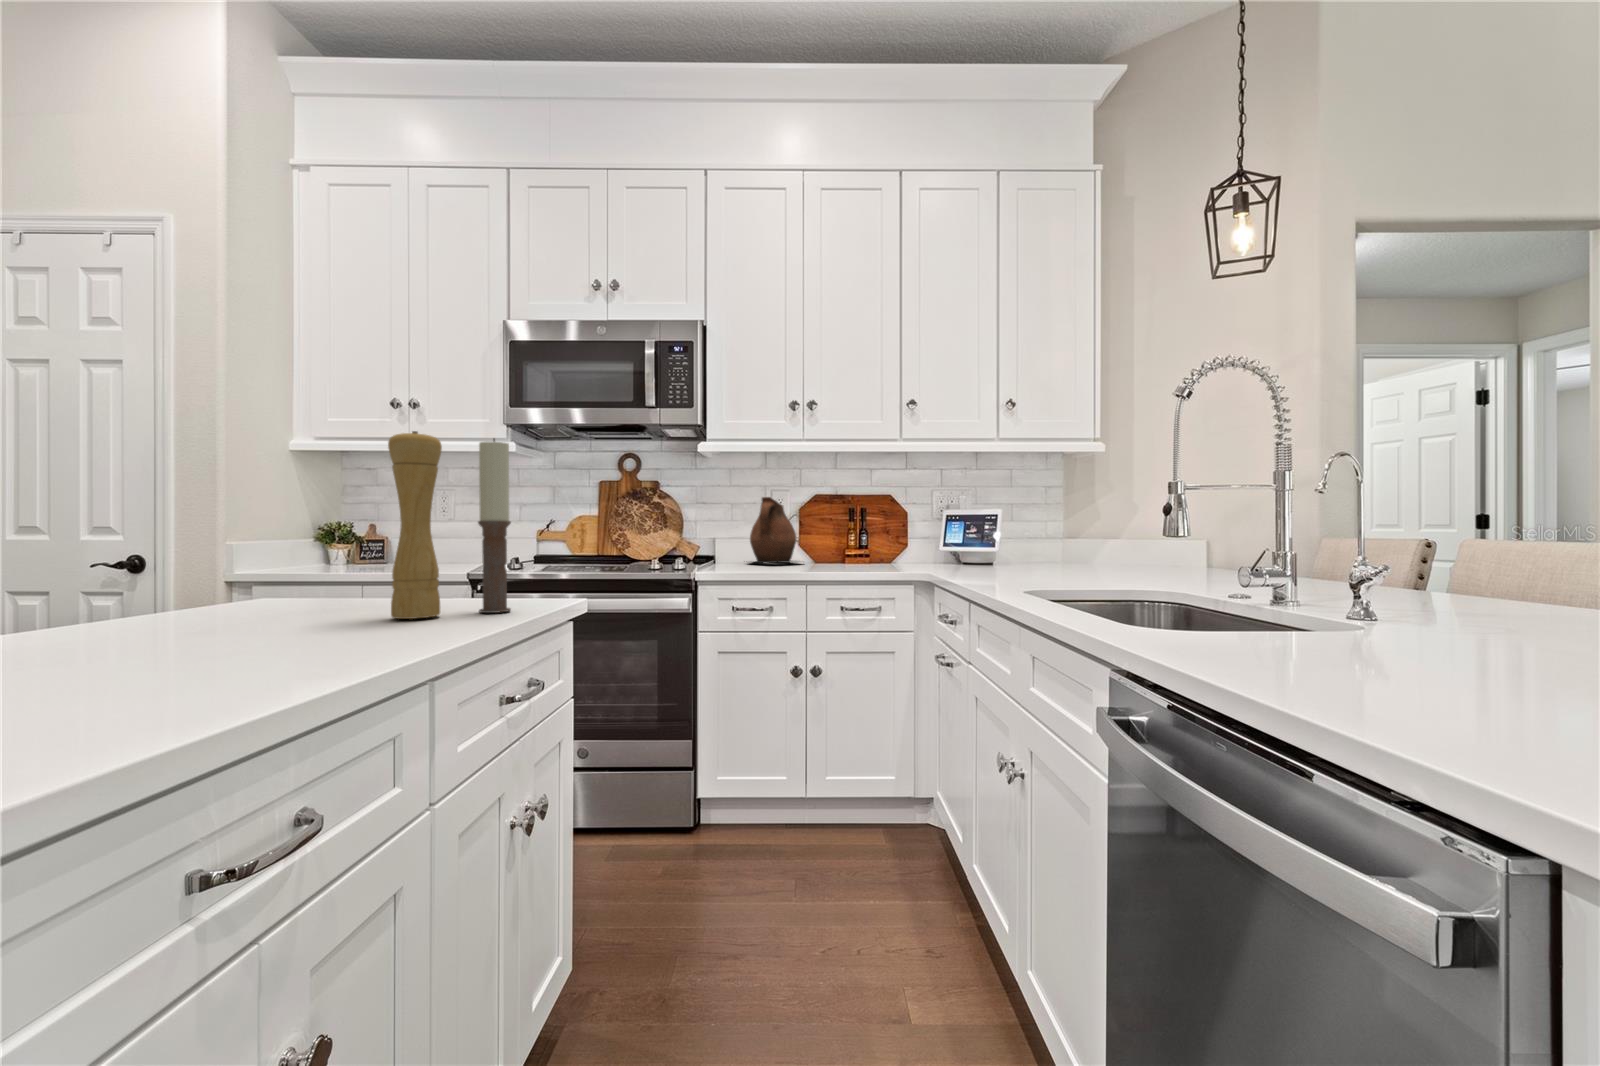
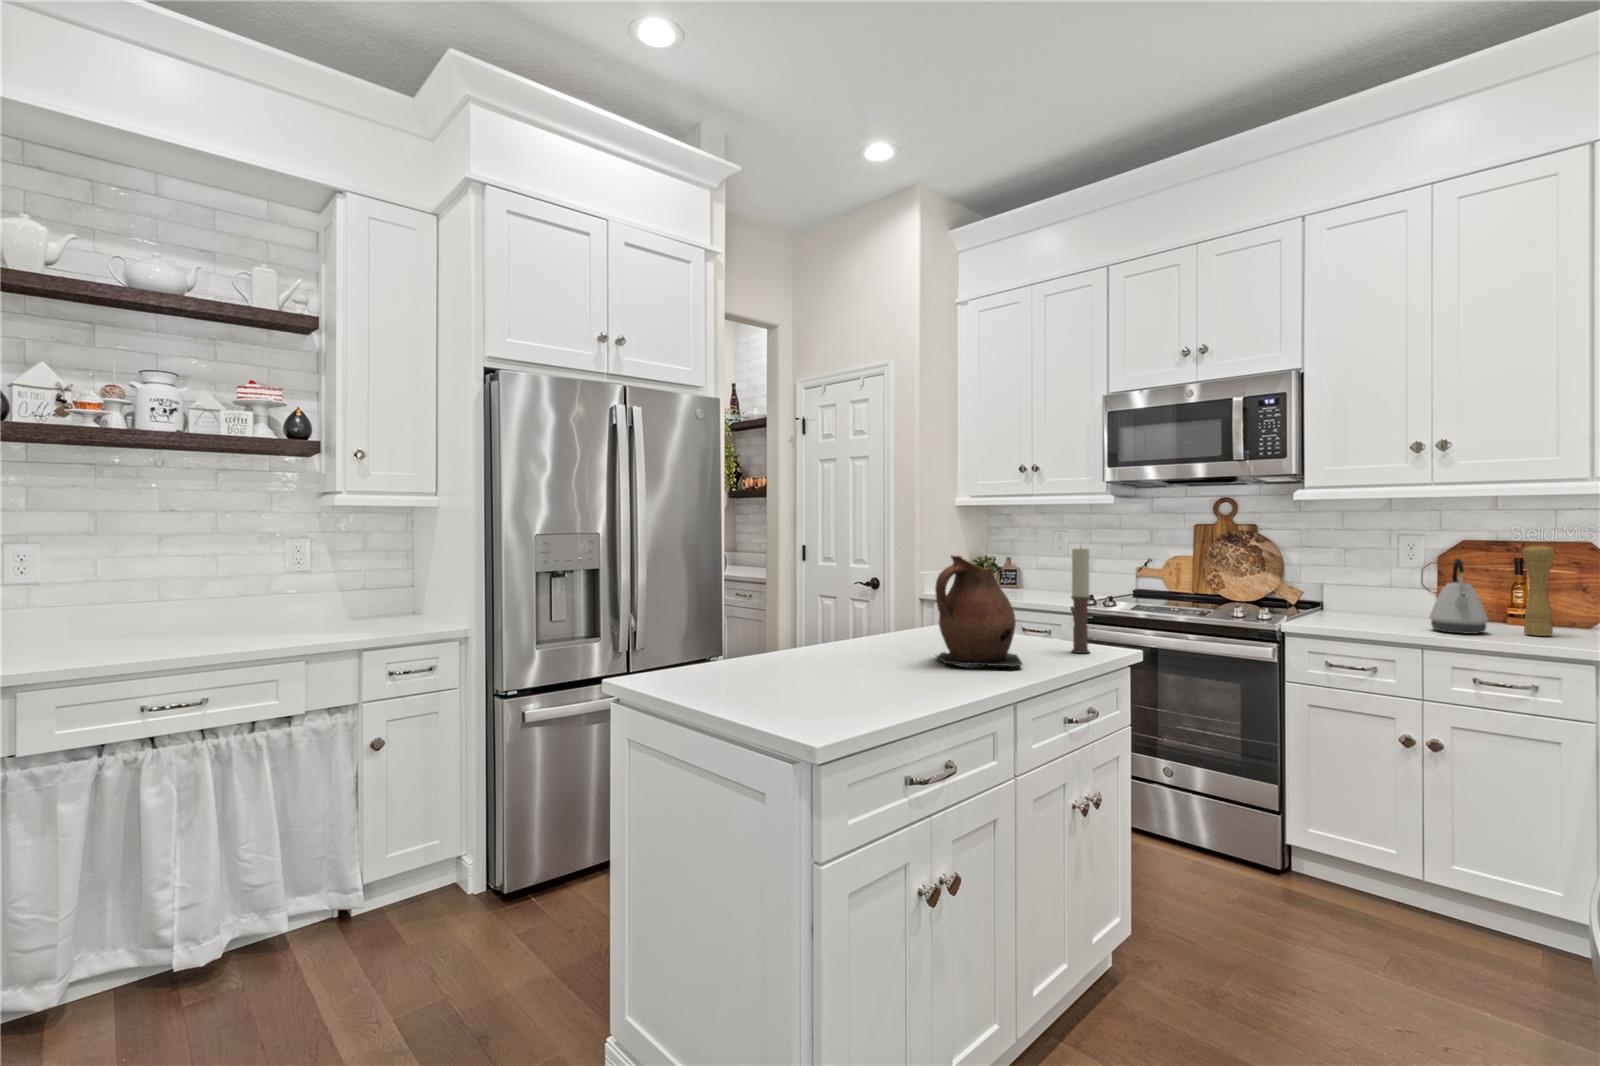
pepper mill: present [388,431,442,619] -> present [1523,545,1554,636]
ceramic pitcher: present [750,497,796,563] -> present [935,555,1022,667]
kettle: none [811,504,852,570] -> present [1429,559,1488,634]

